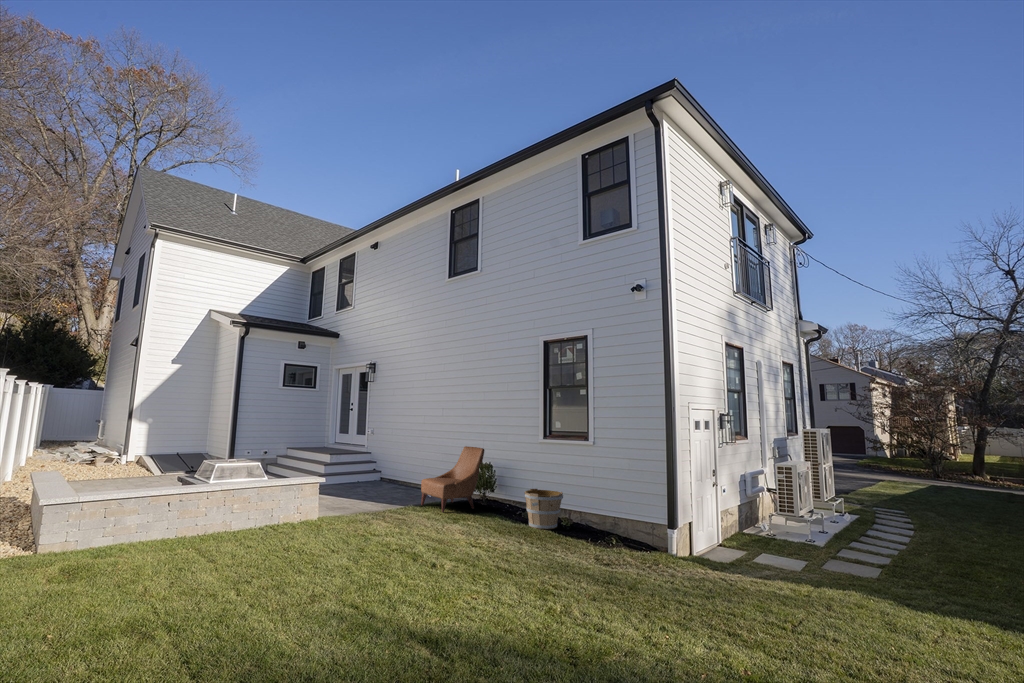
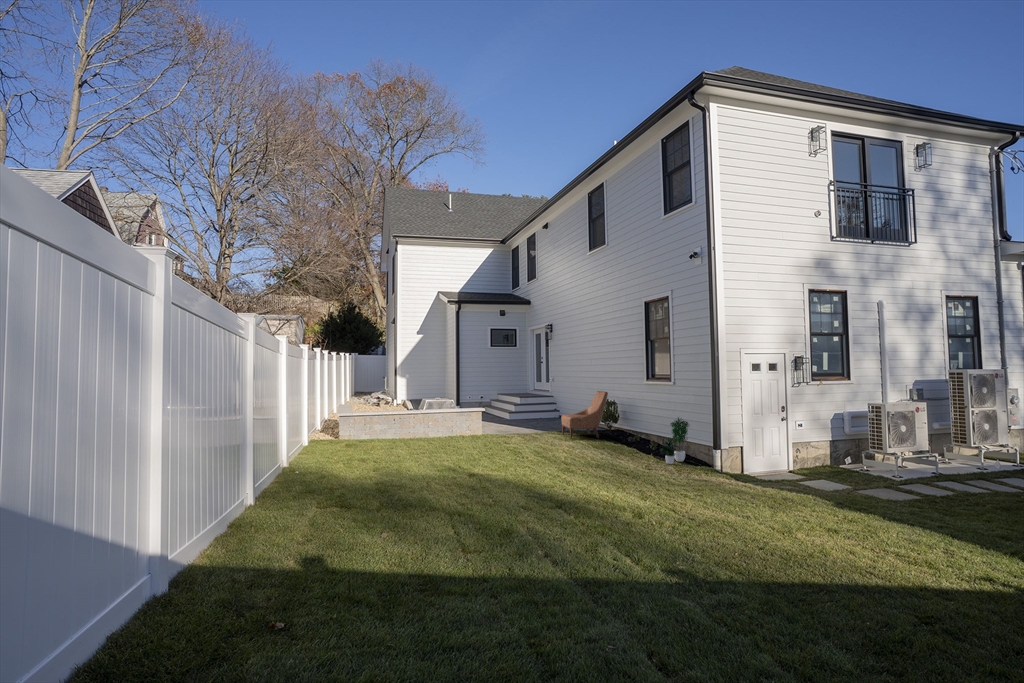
potted plant: none [614,485,641,553] -> present [661,418,689,464]
wooden bucket: present [524,489,563,529] -> none [618,421,650,451]

